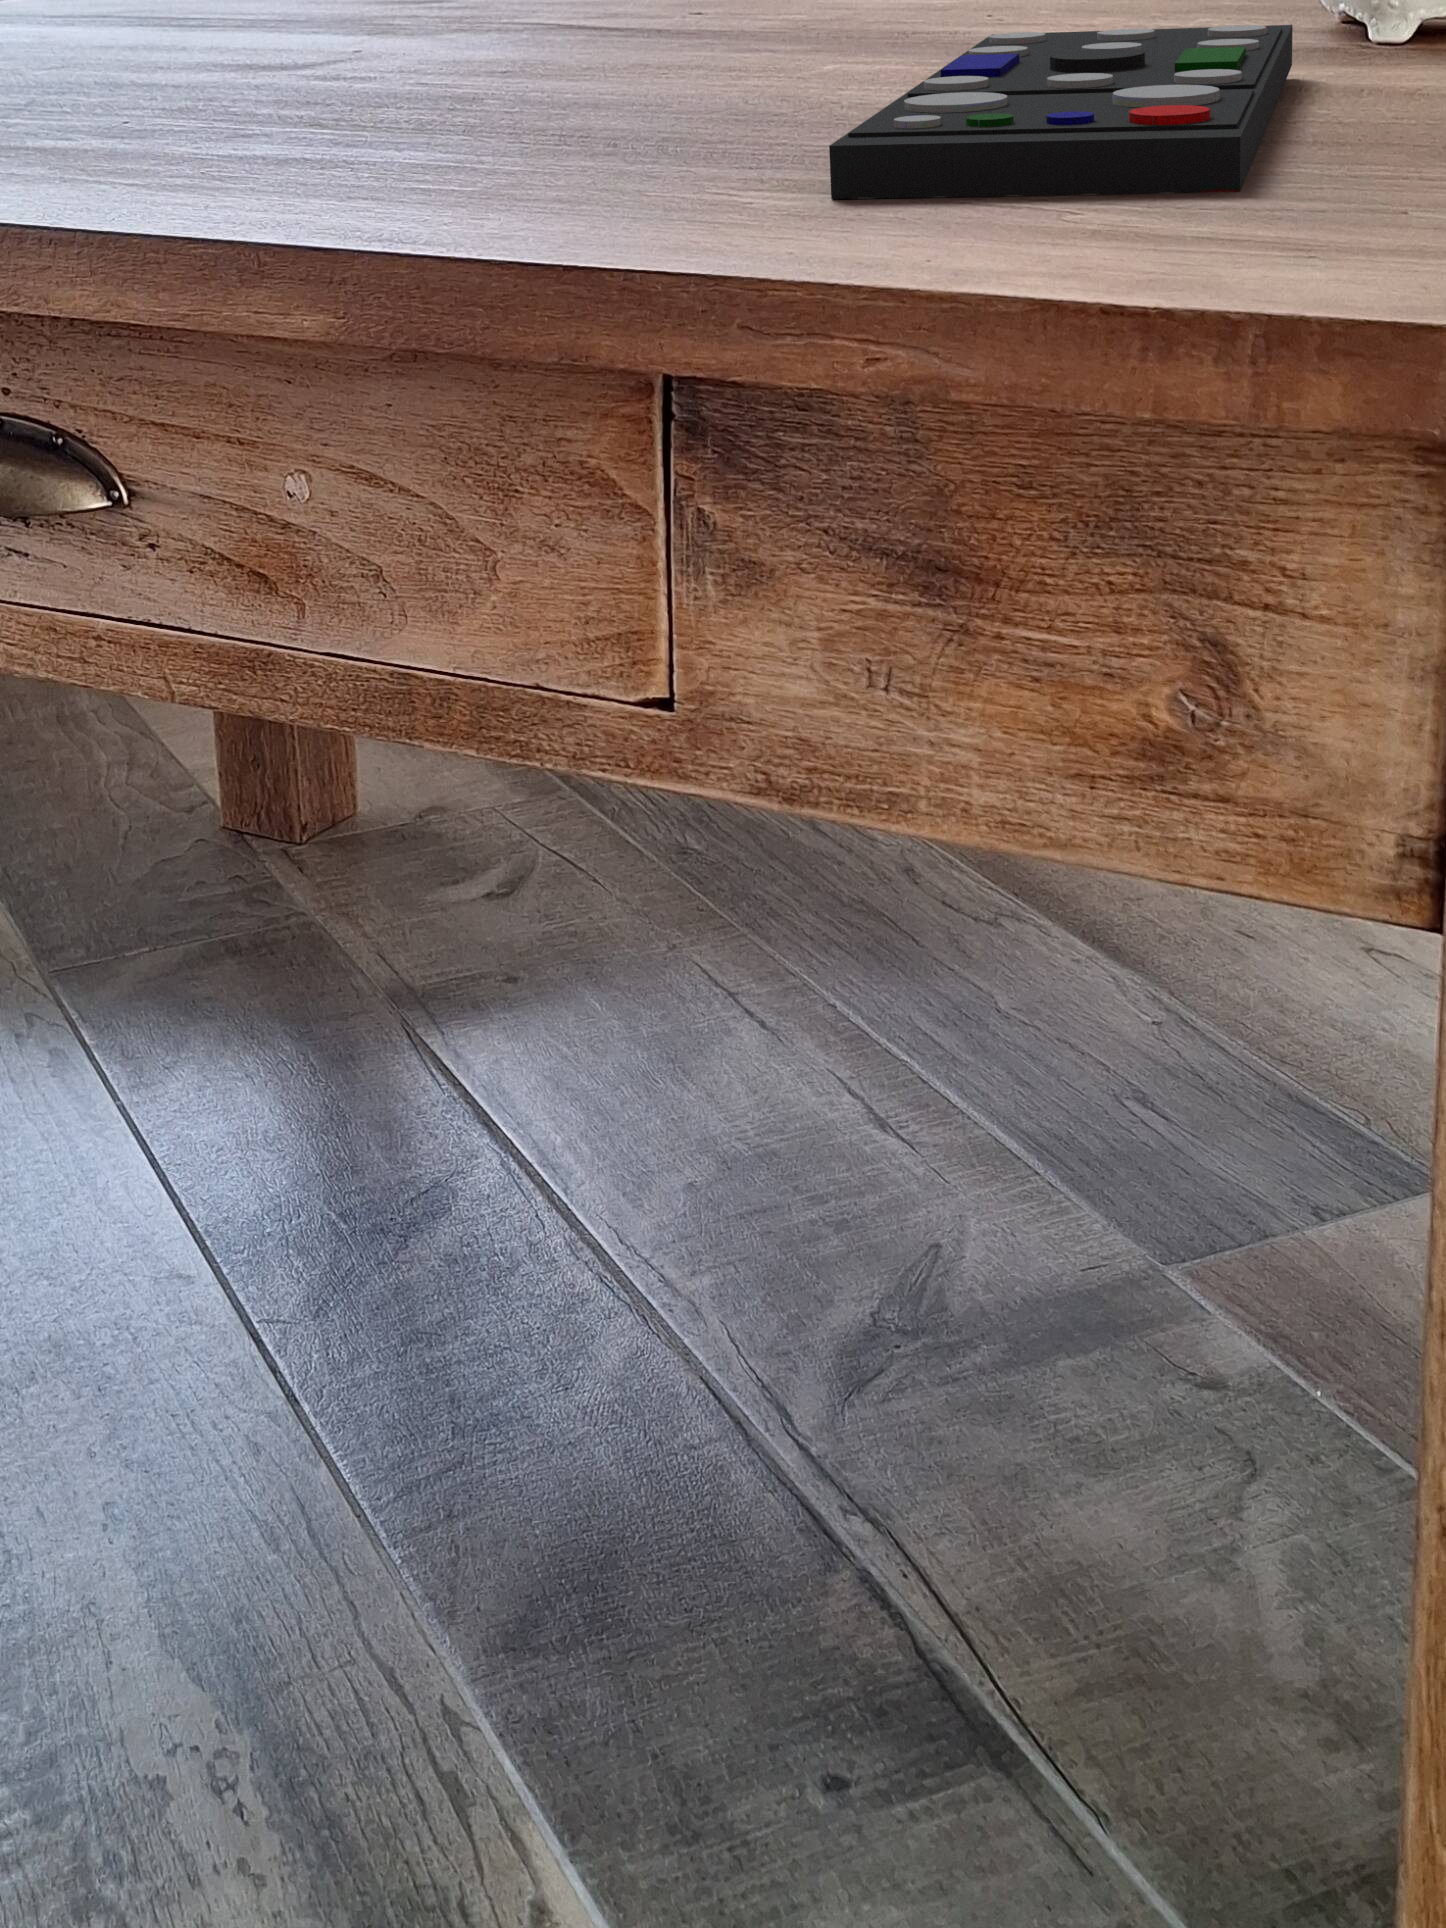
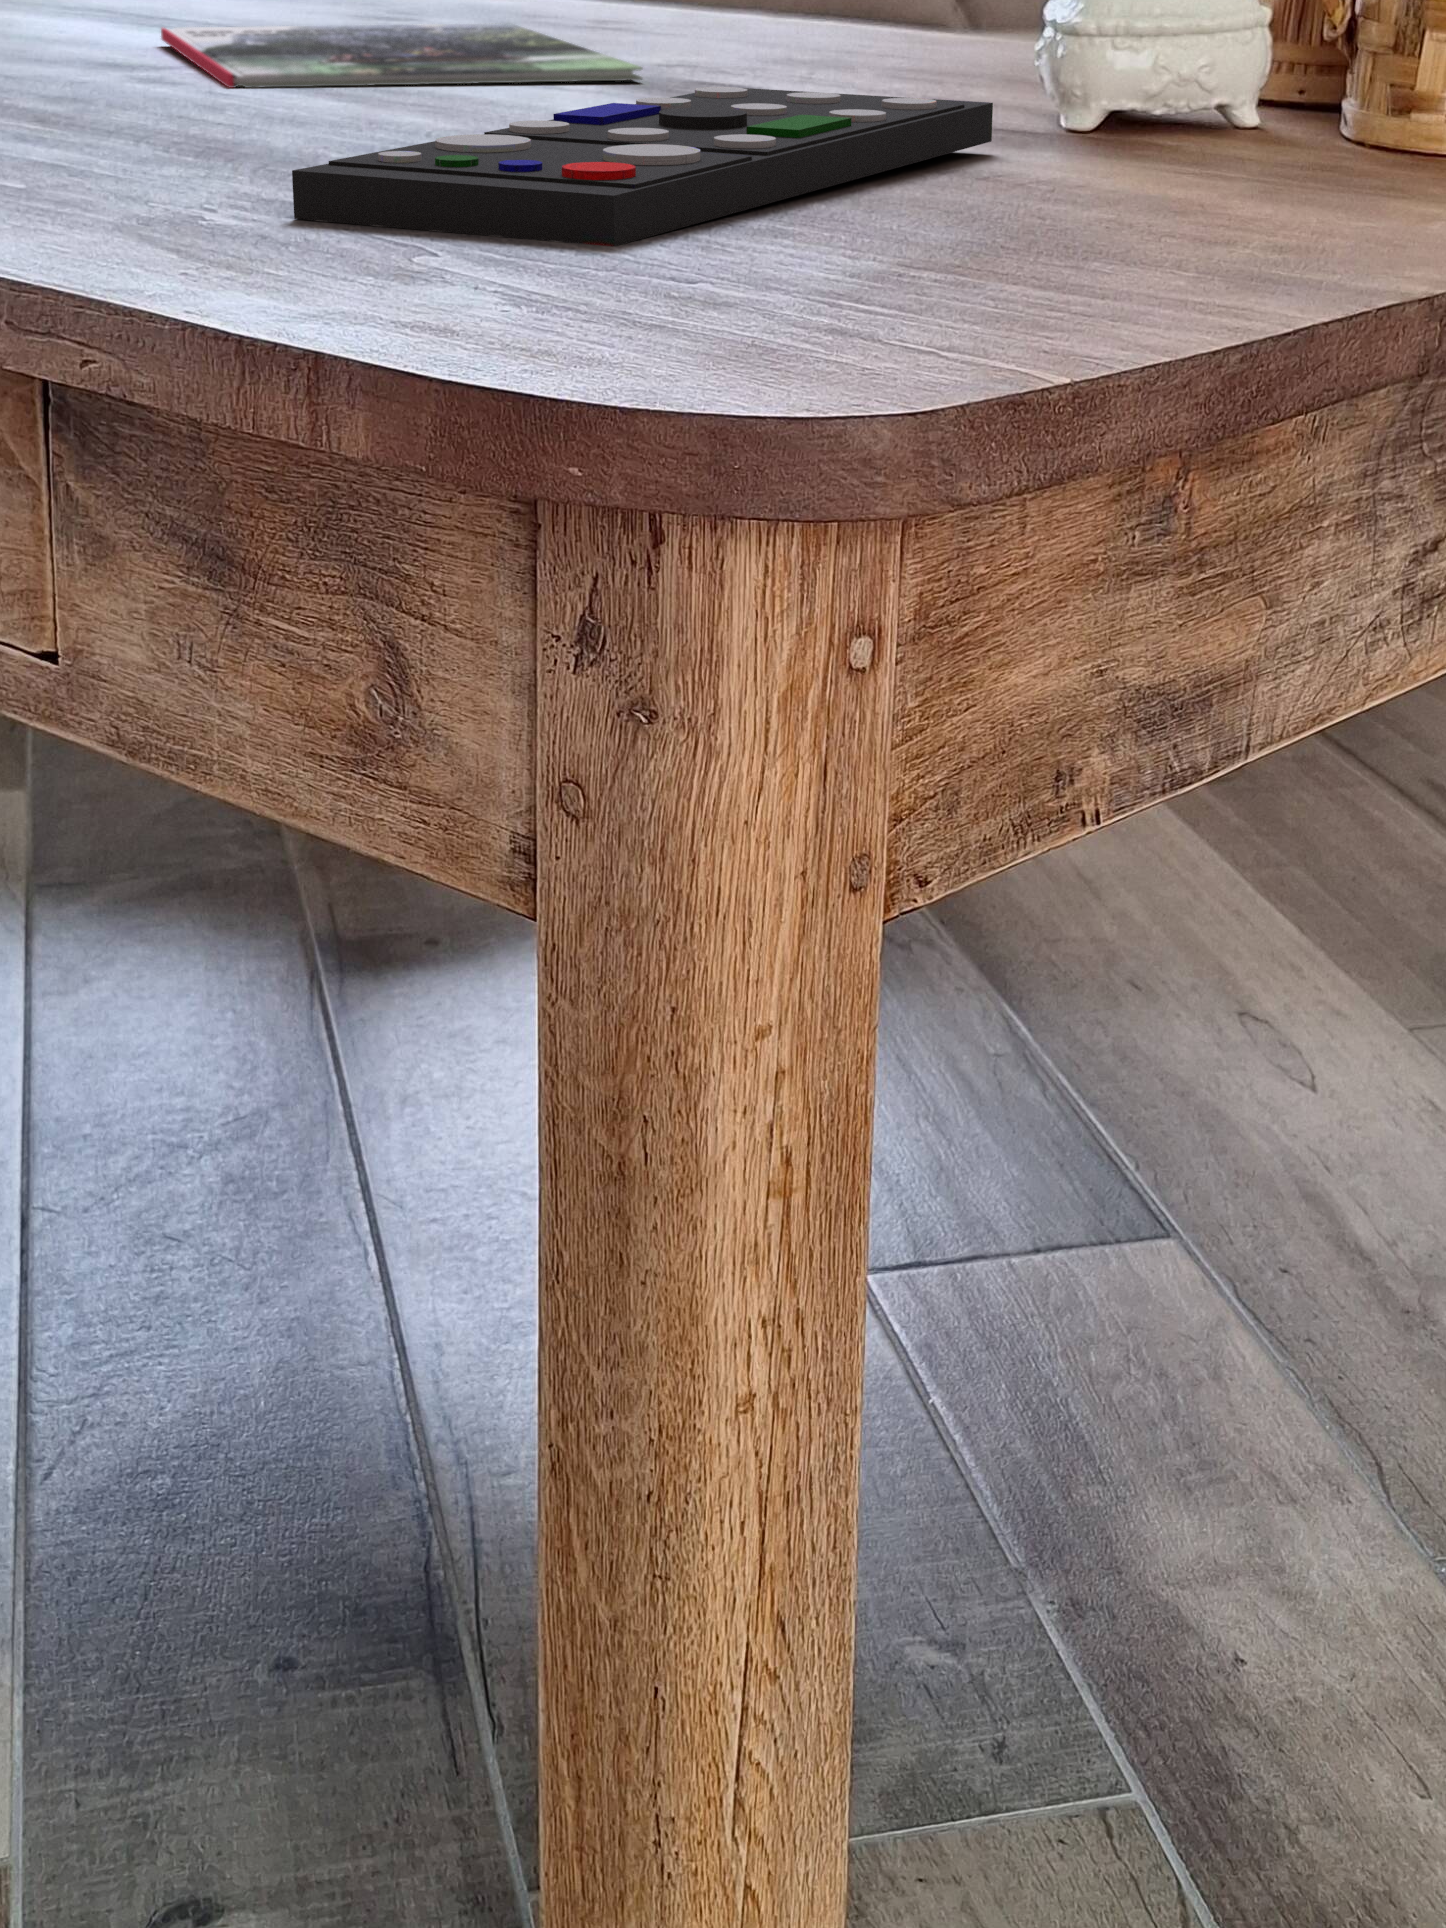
magazine: none [128,7,733,91] -> present [161,23,642,88]

